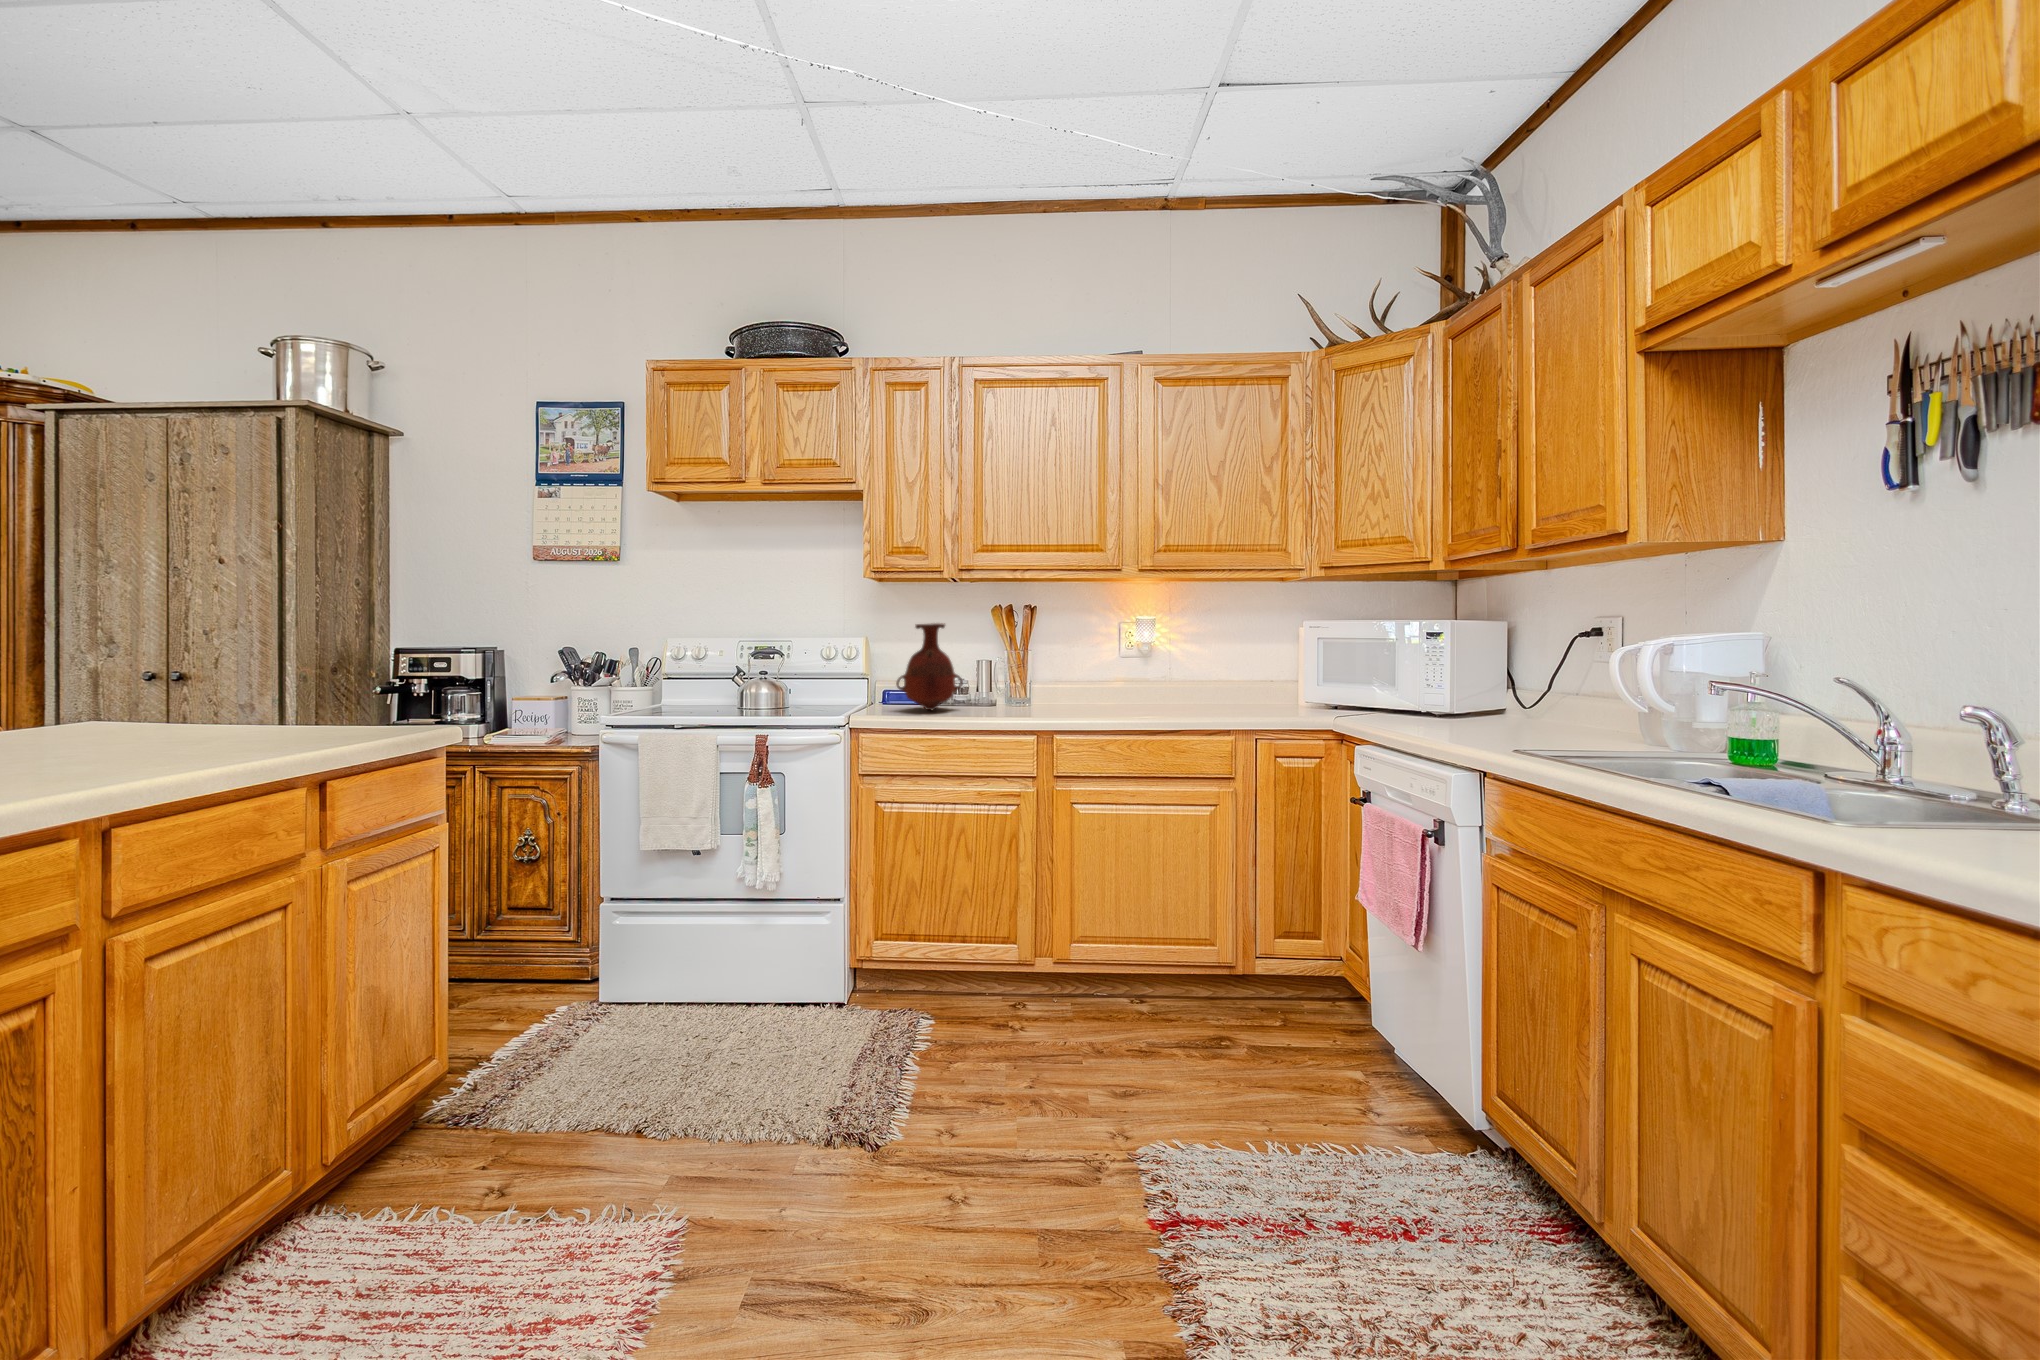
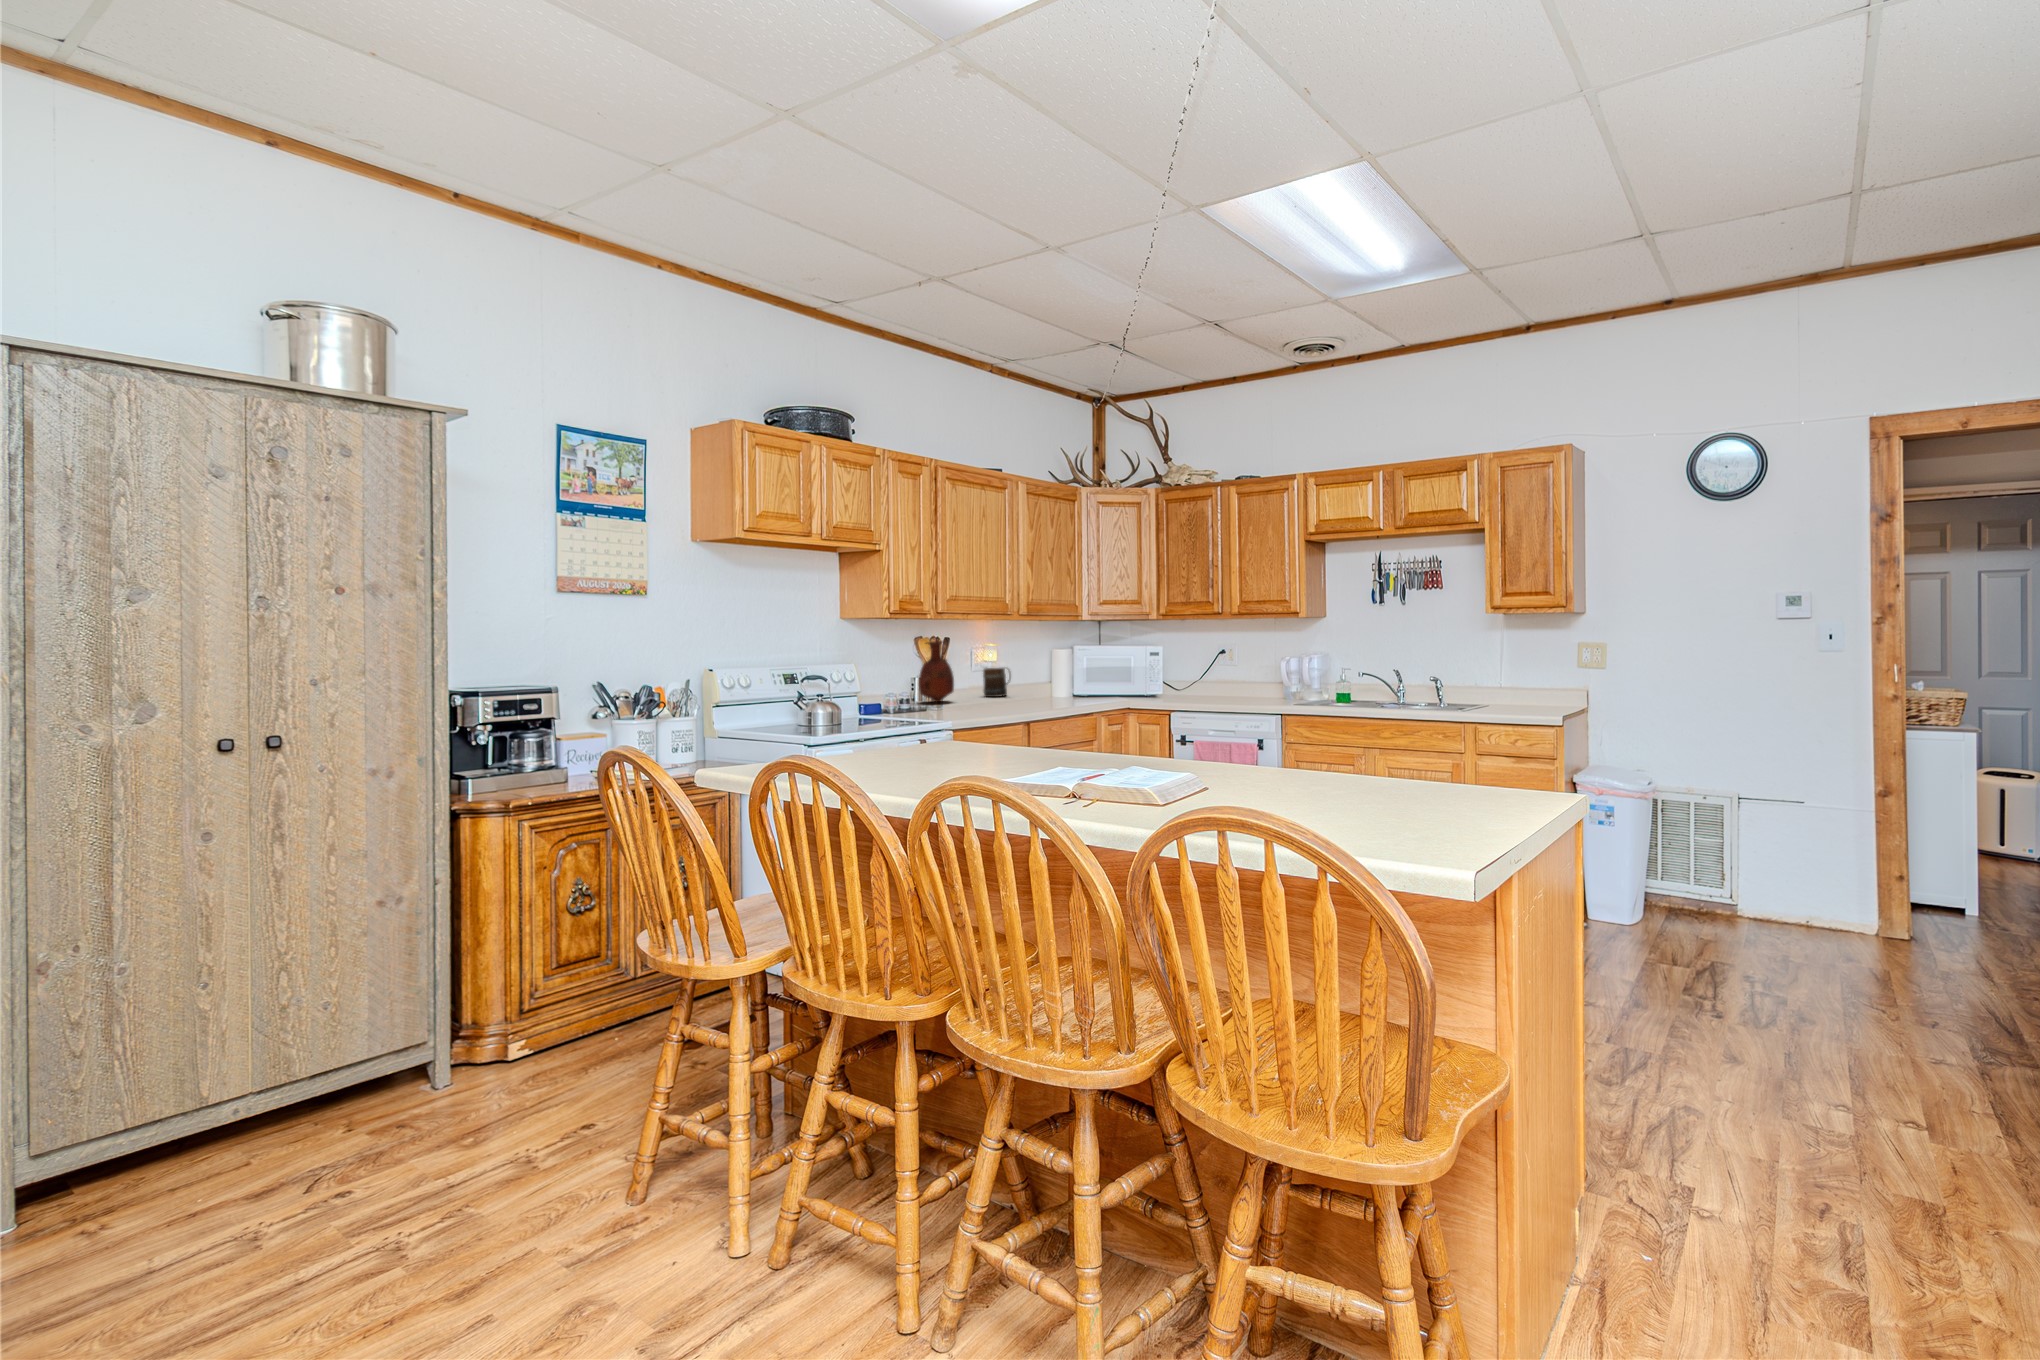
mug: none [1023,669,1059,715] -> present [983,668,1011,697]

